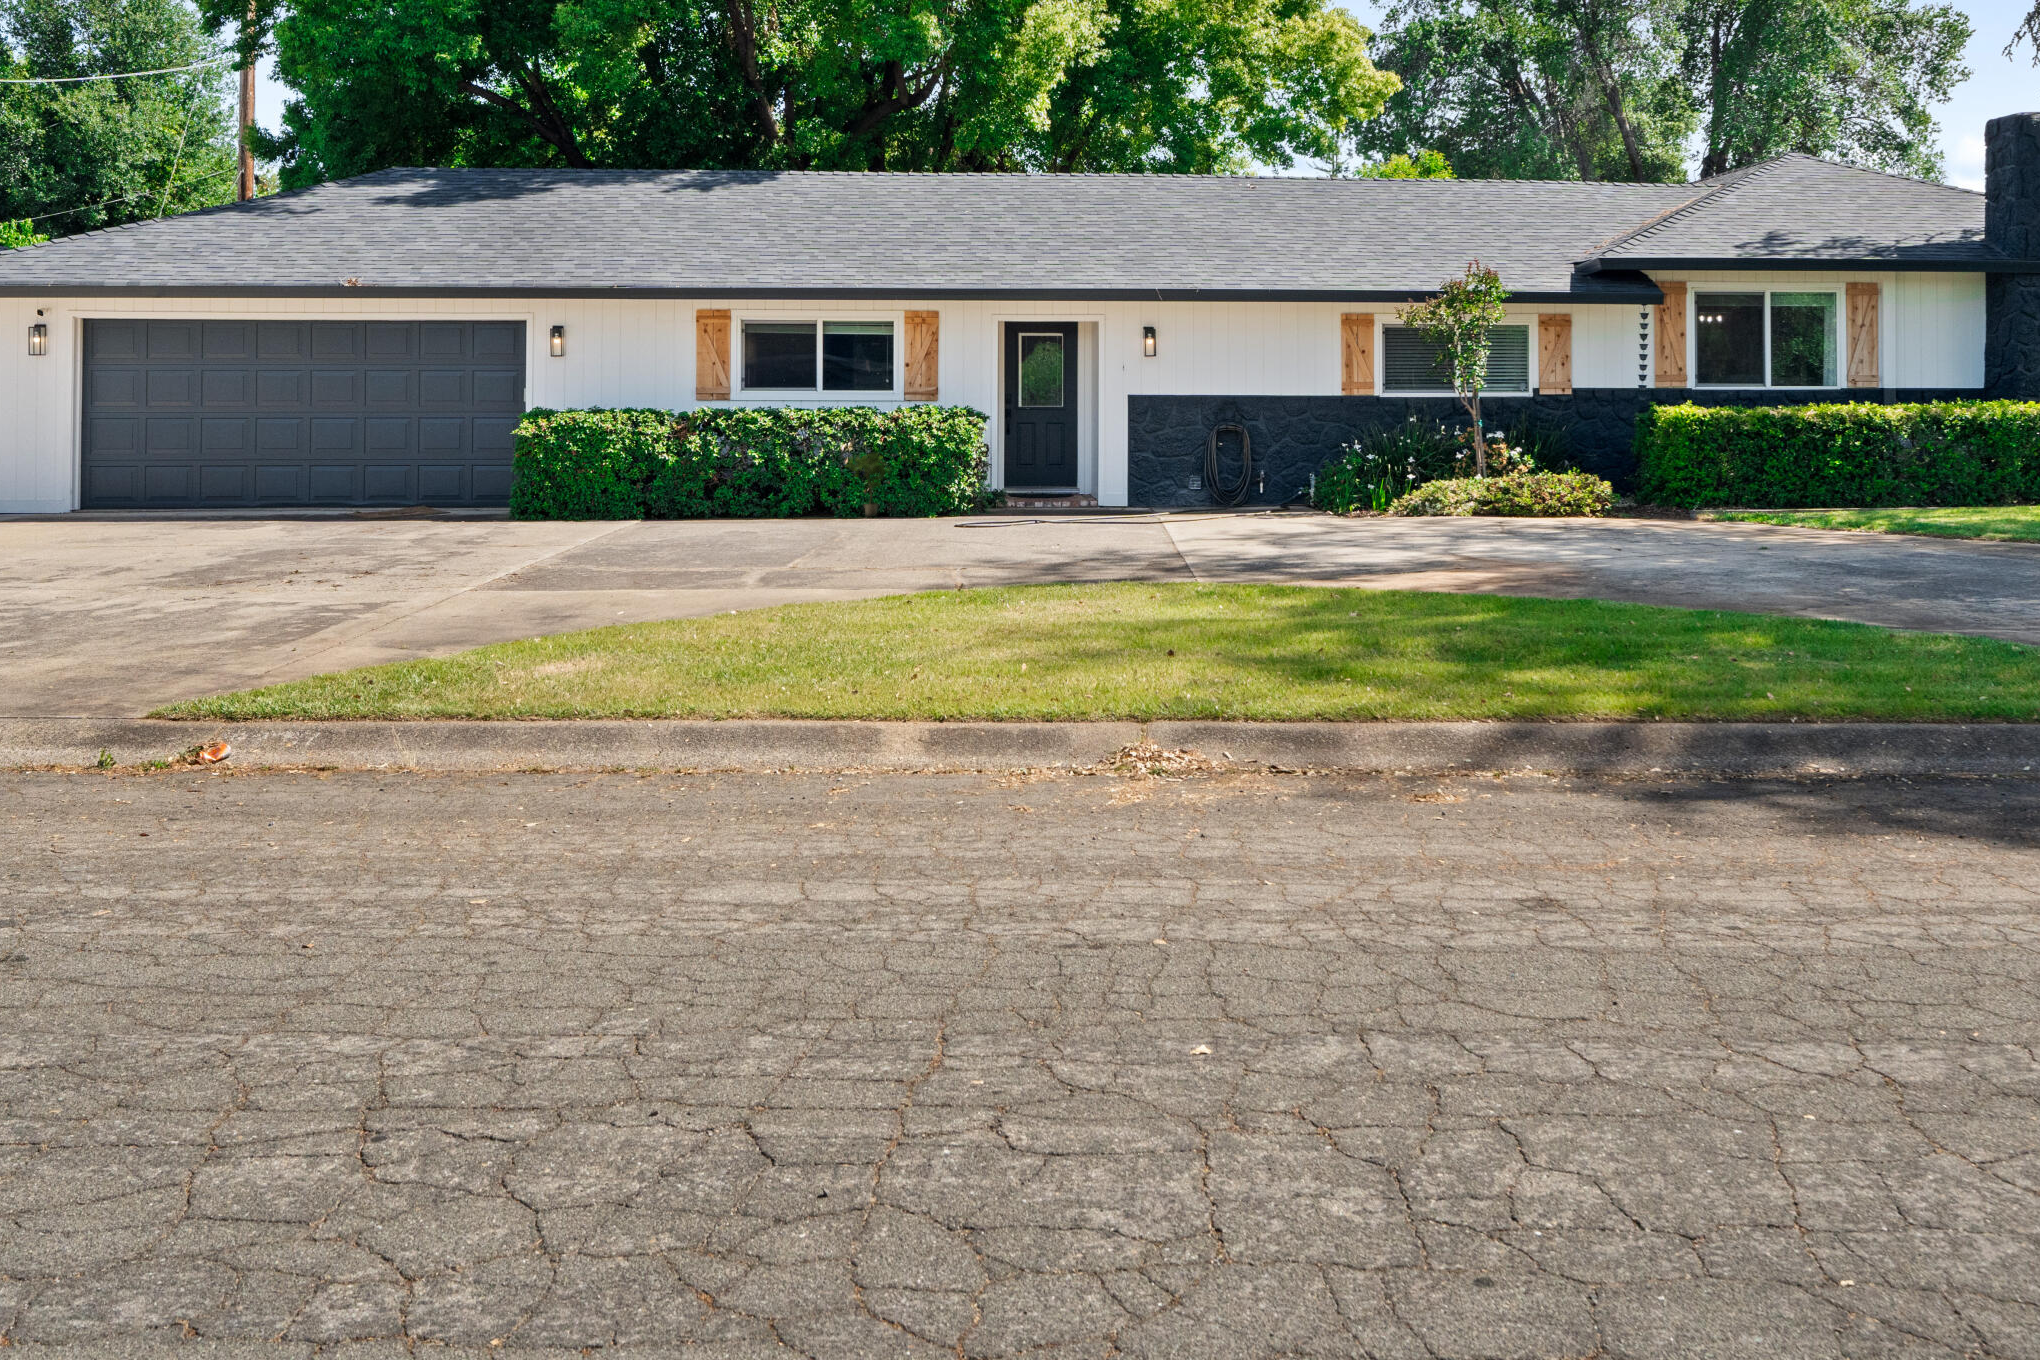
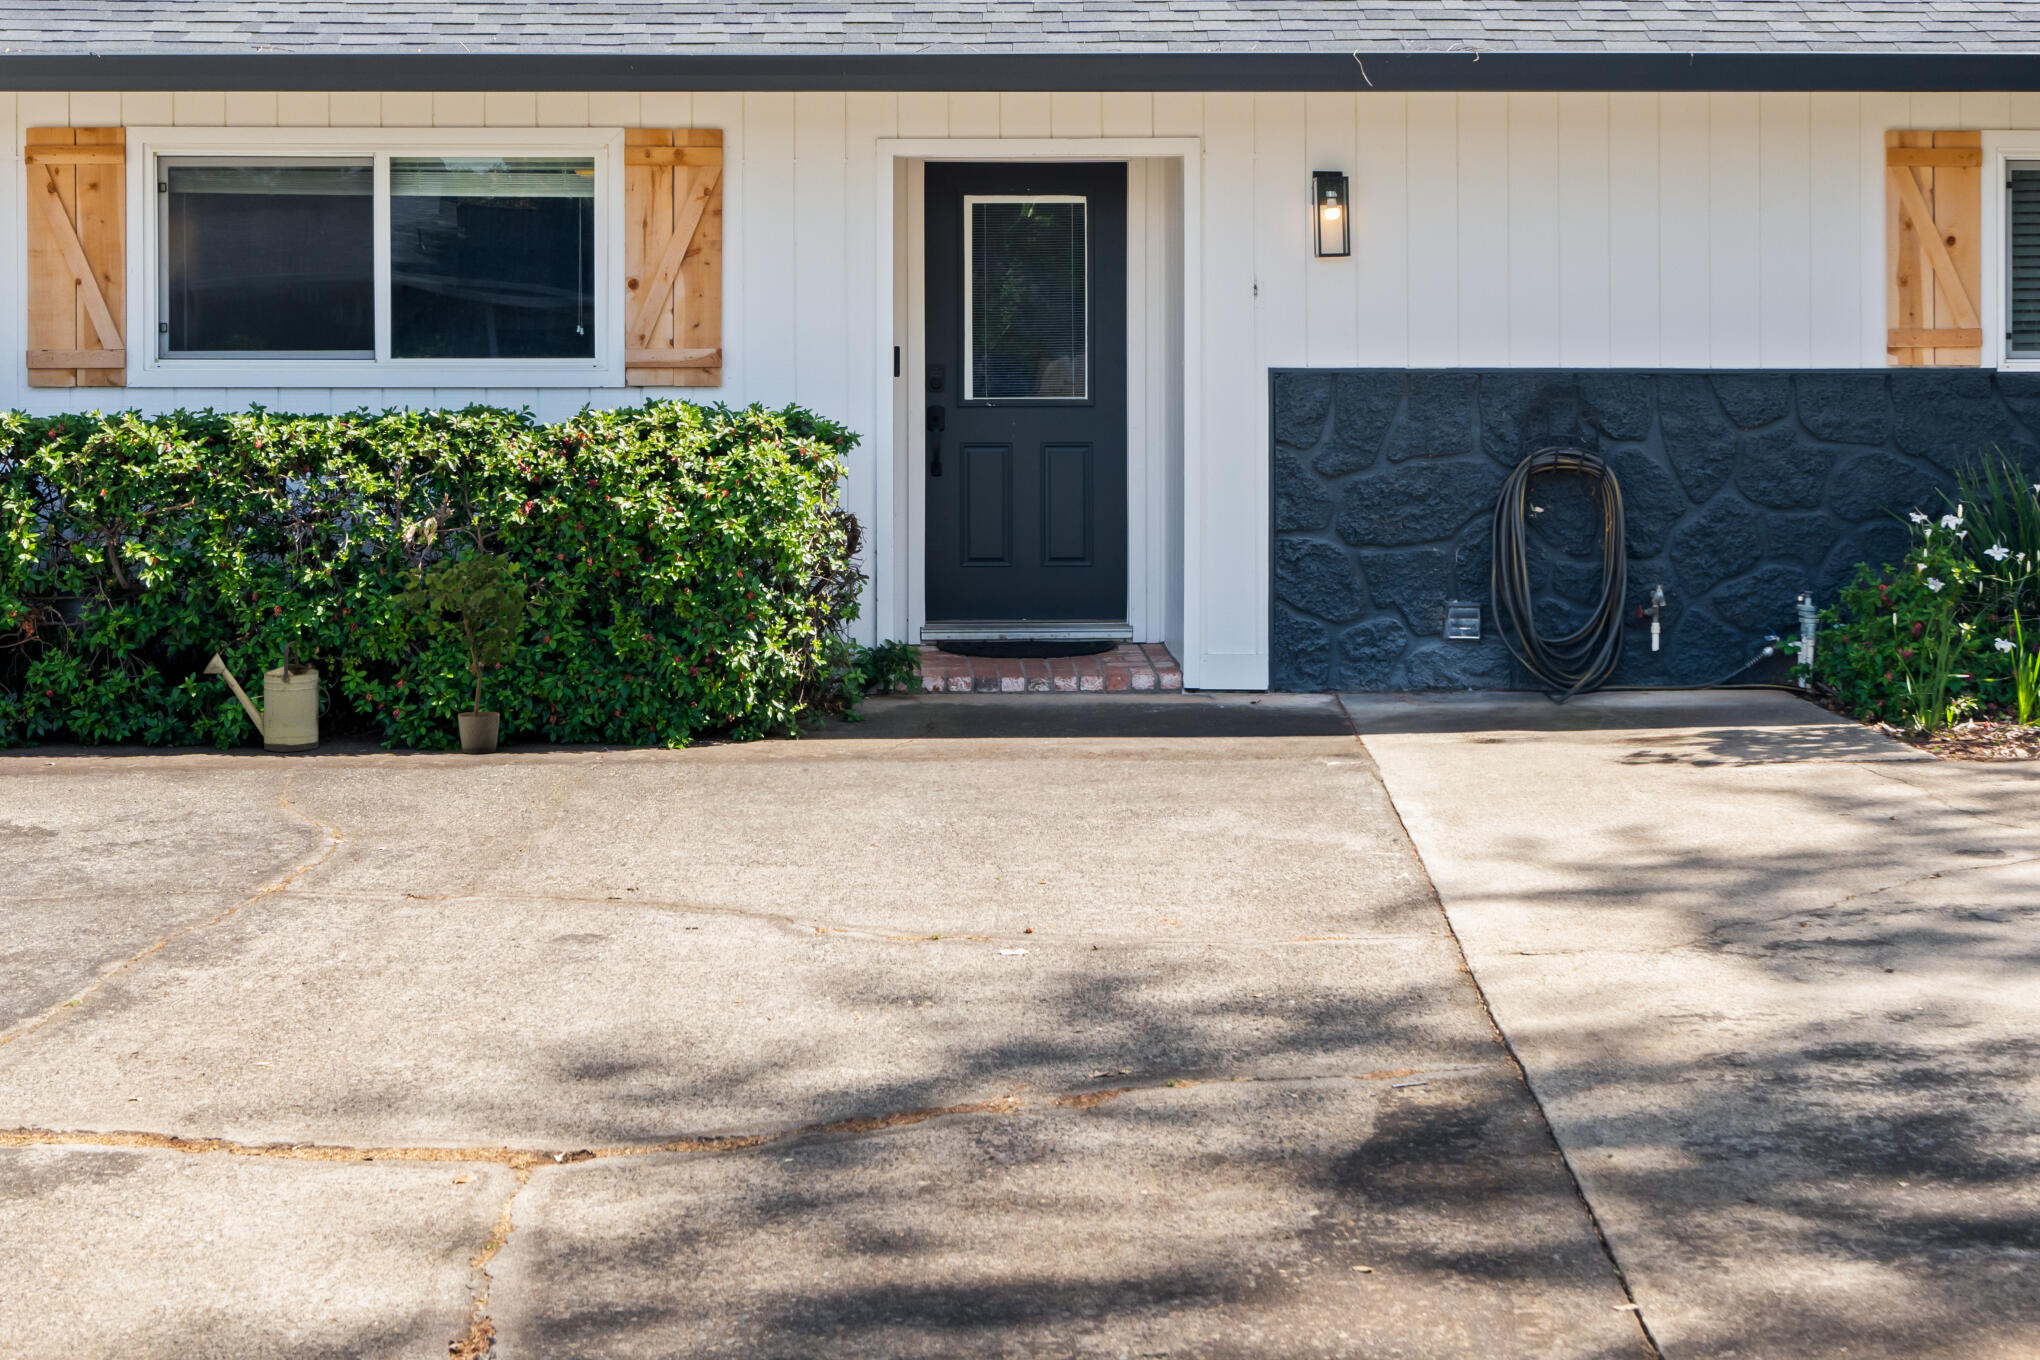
watering can: none [780,481,821,516] -> present [204,641,330,752]

